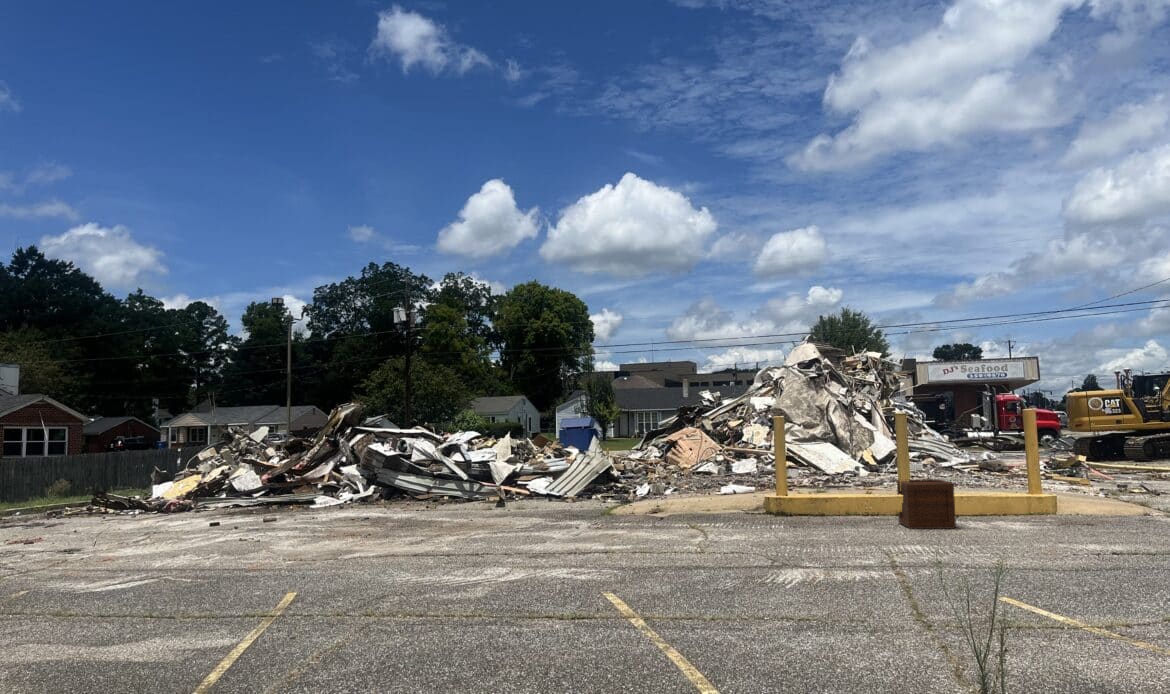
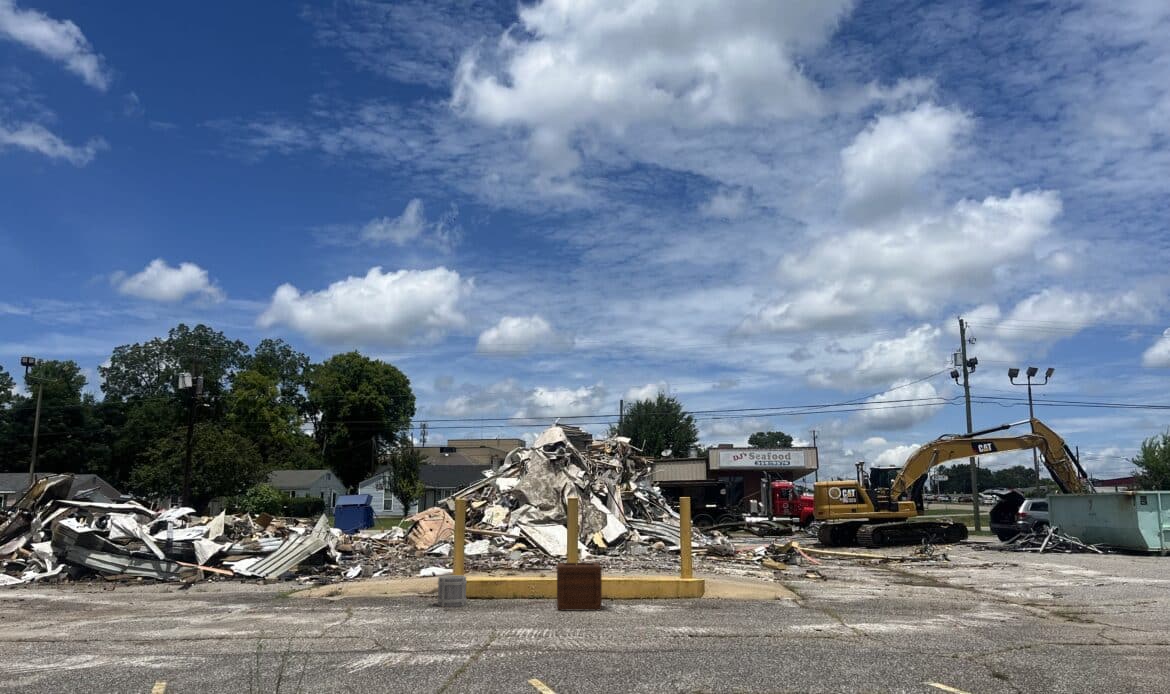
bucket: none [773,493,803,525] -> present [438,575,467,607]

